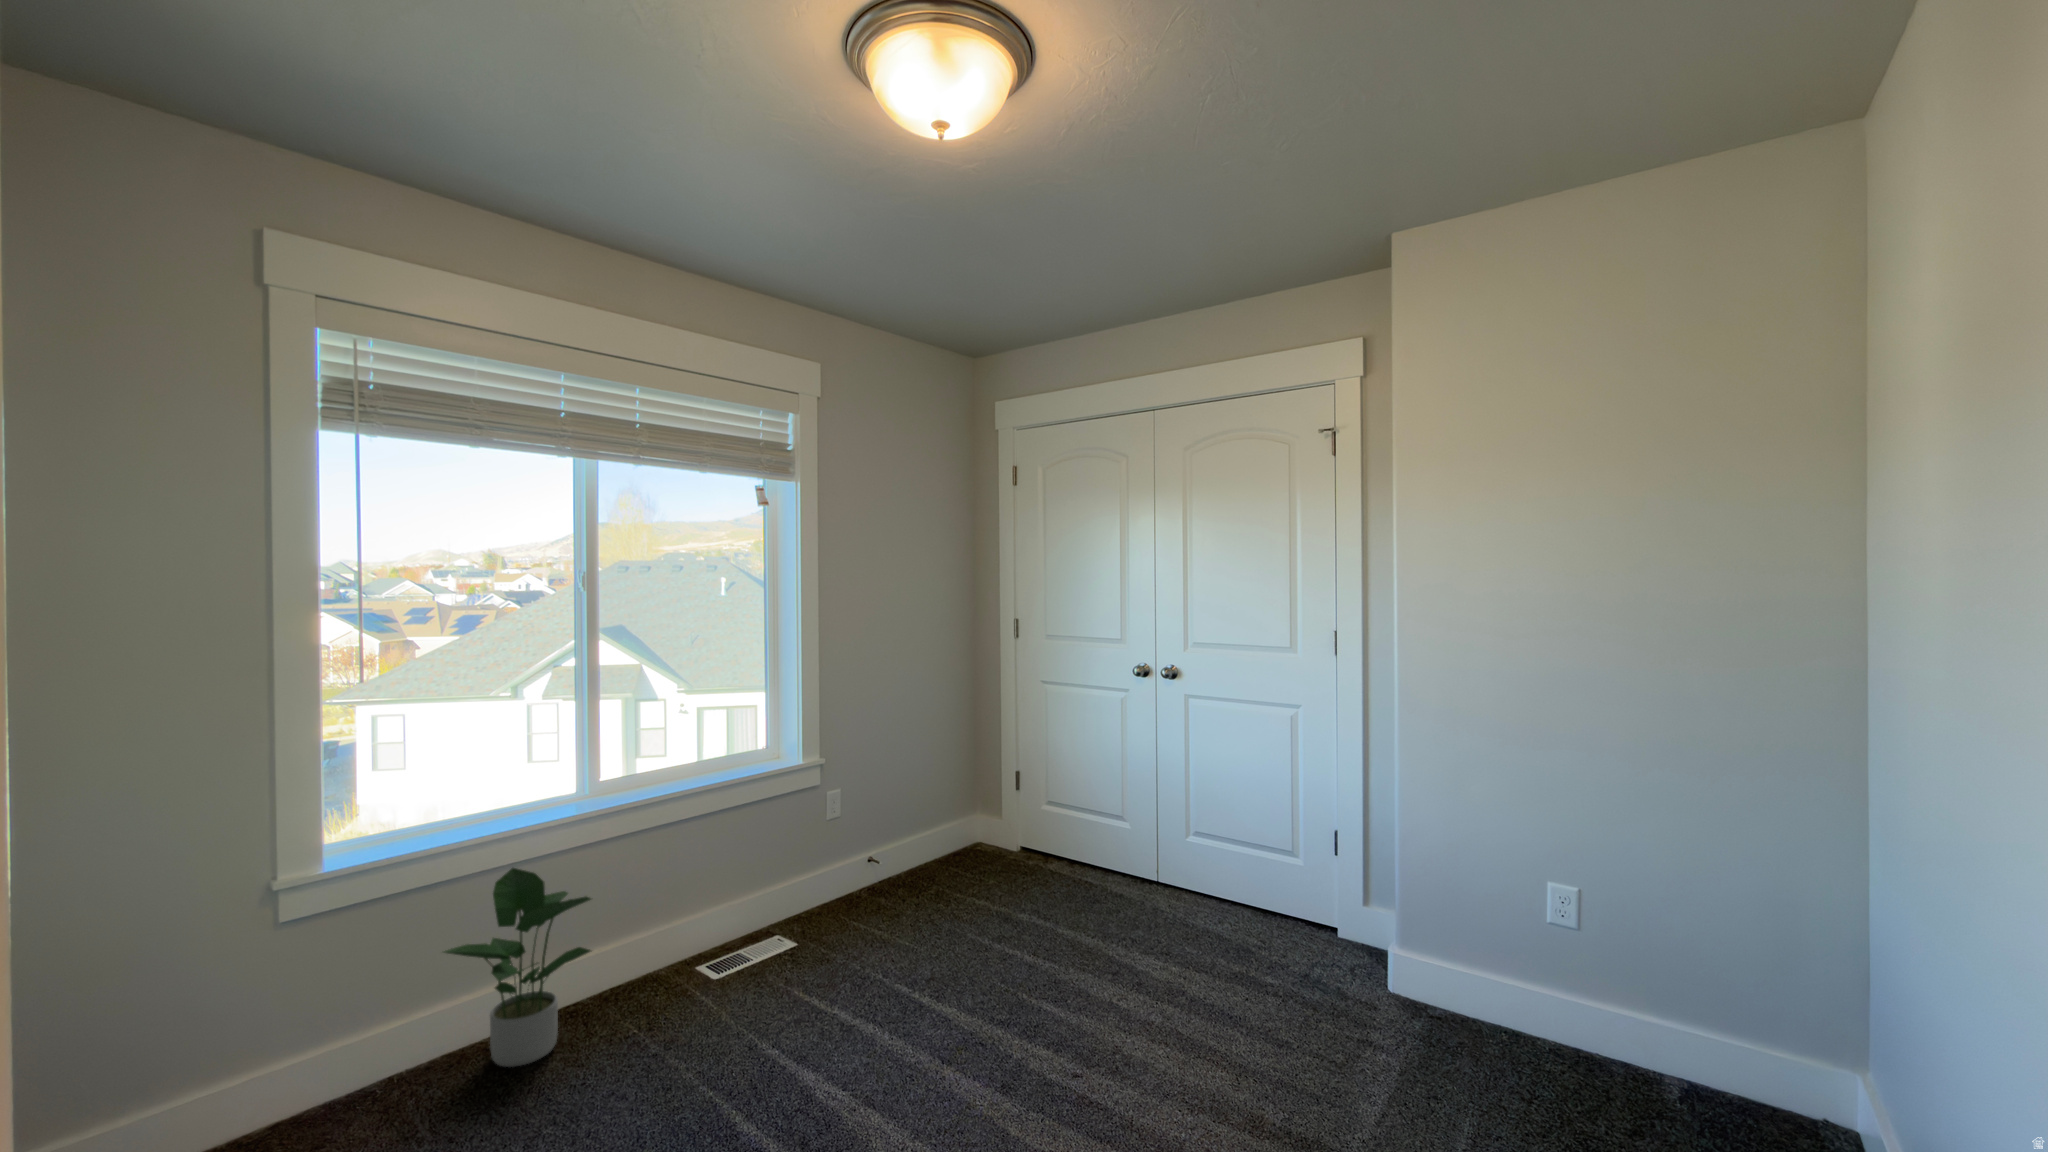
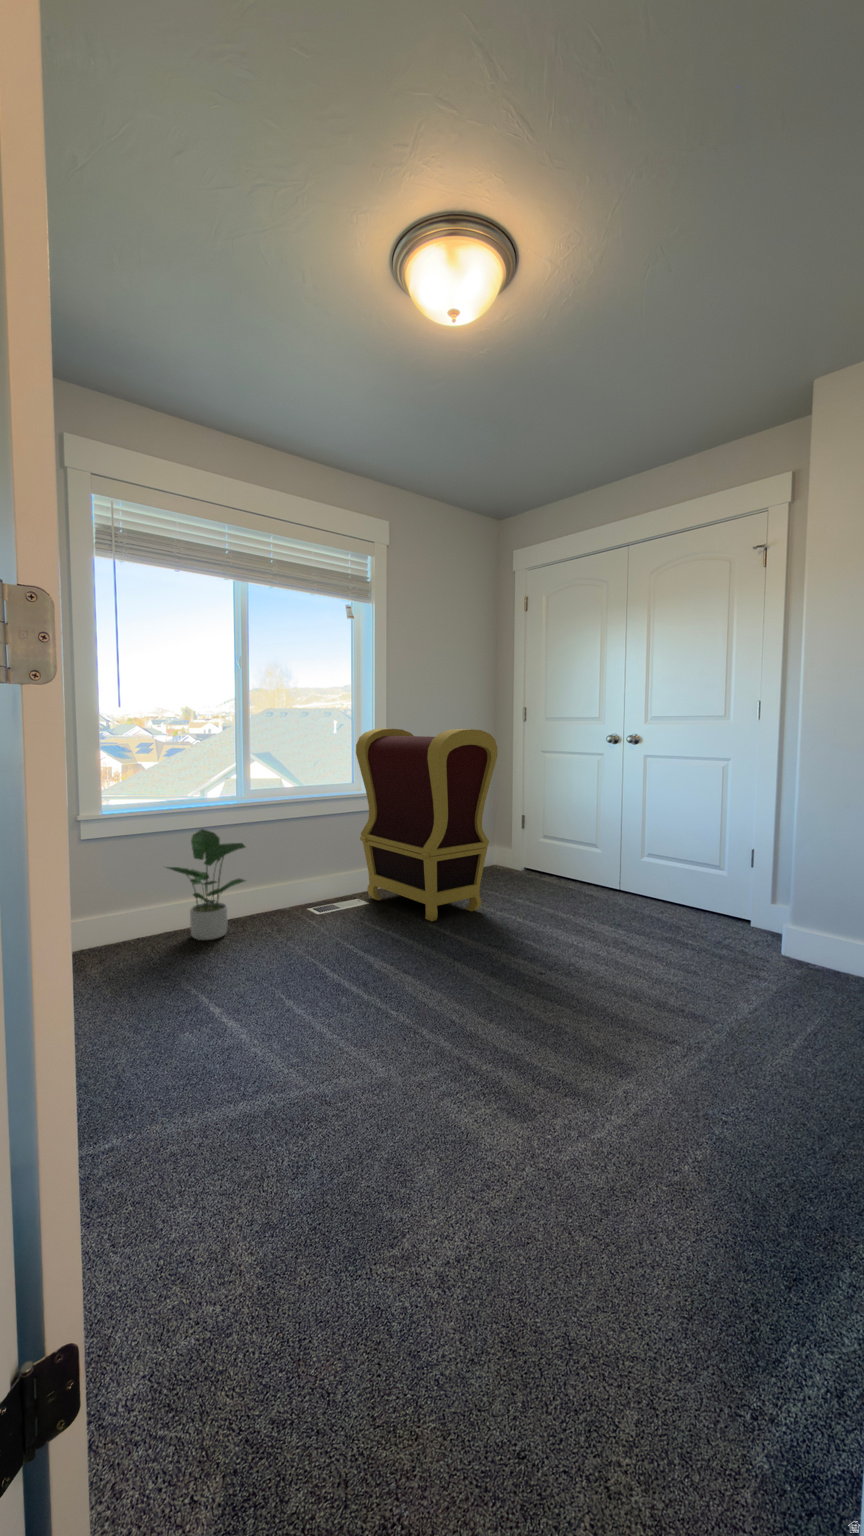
armchair: none [771,666,989,977] -> present [356,729,497,921]

